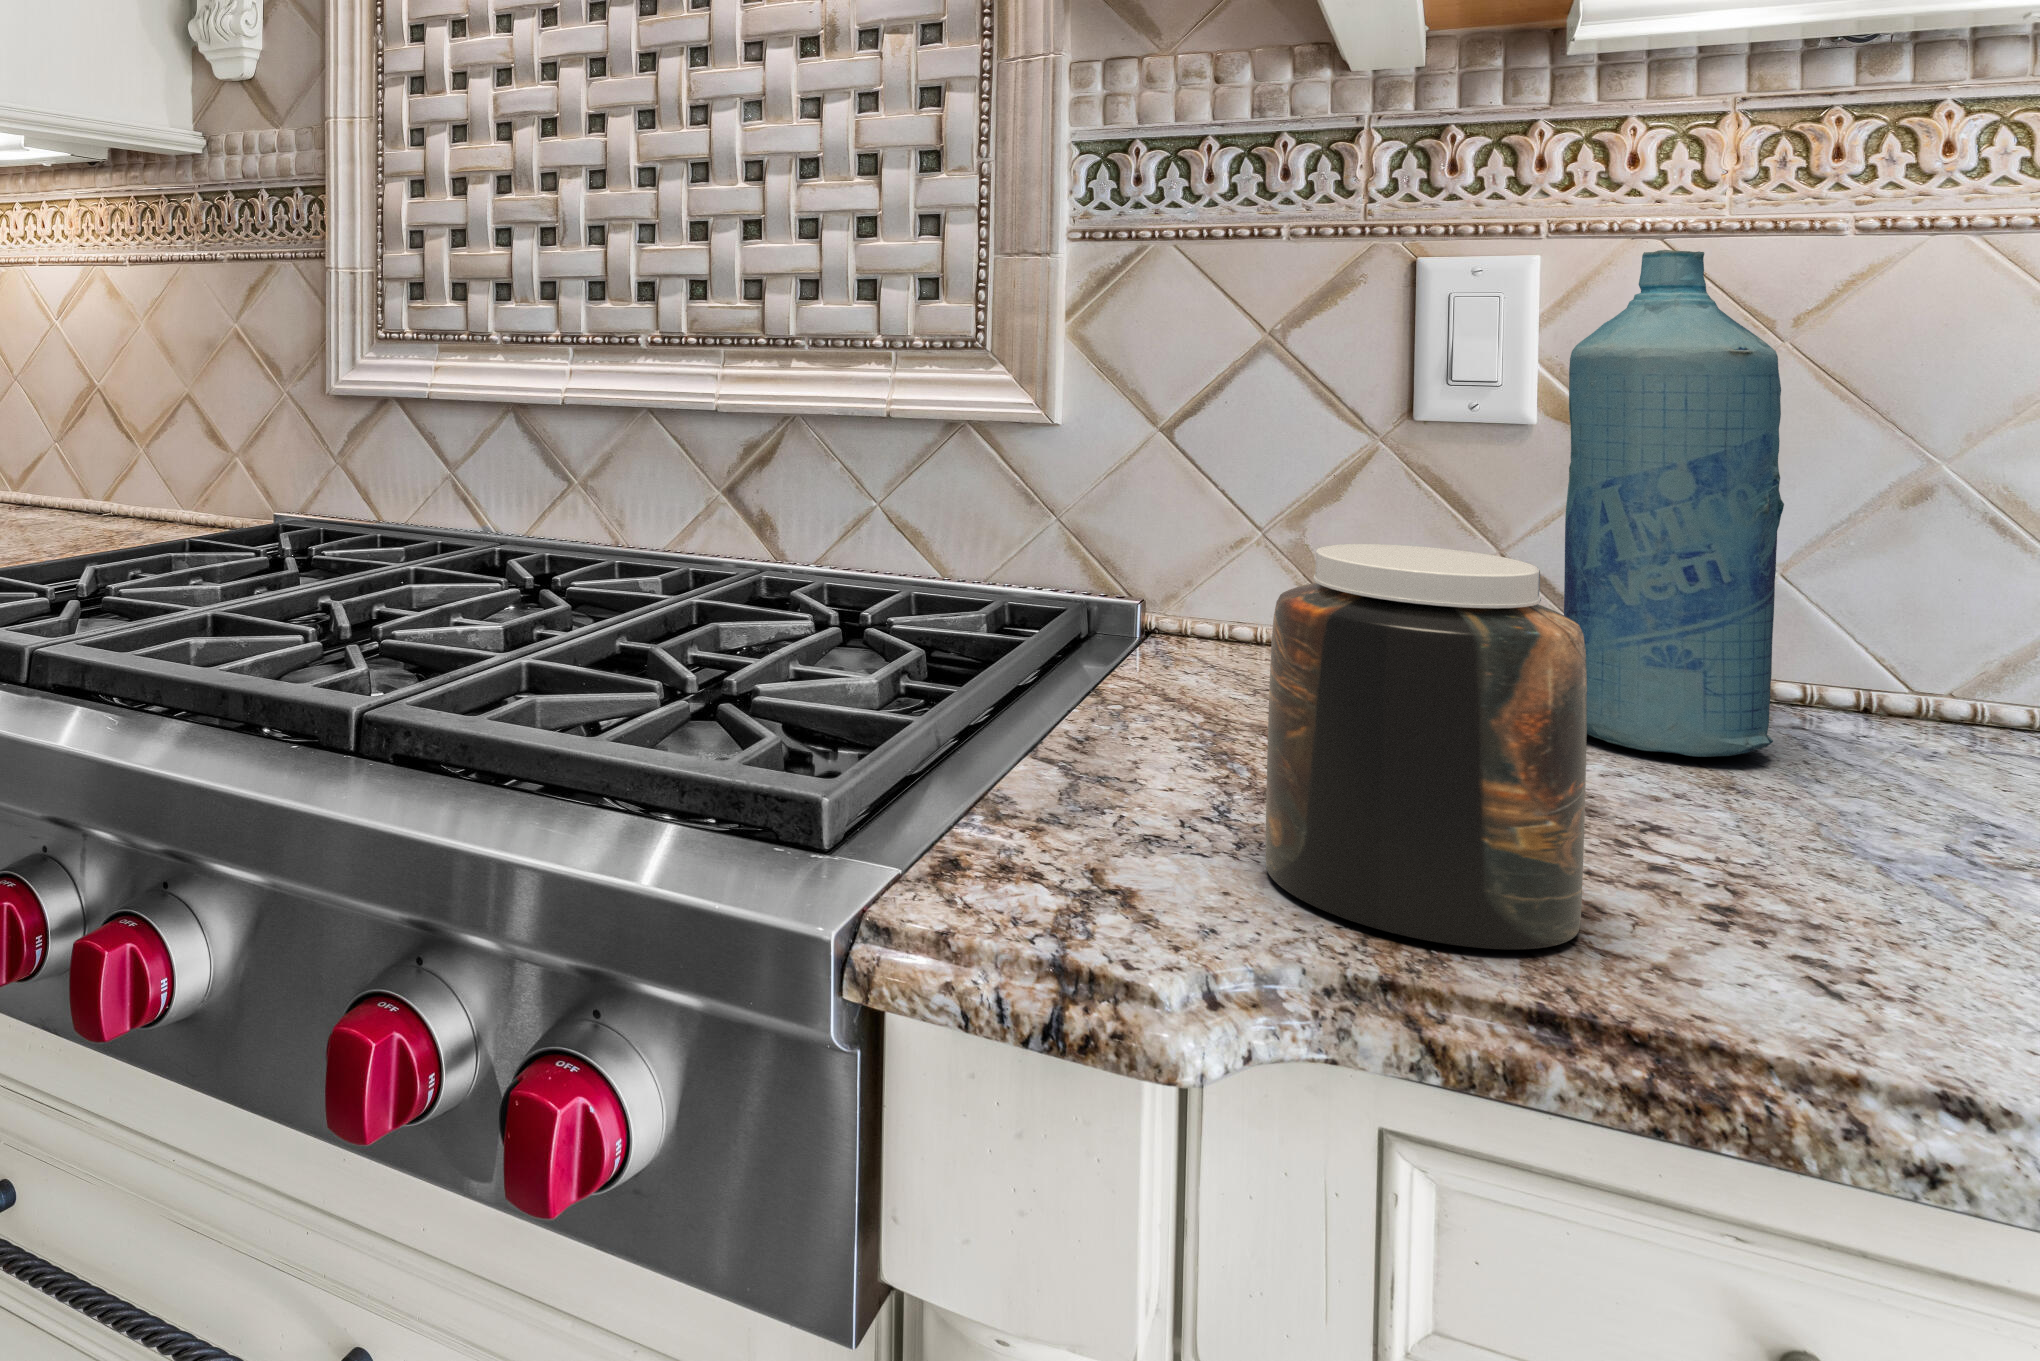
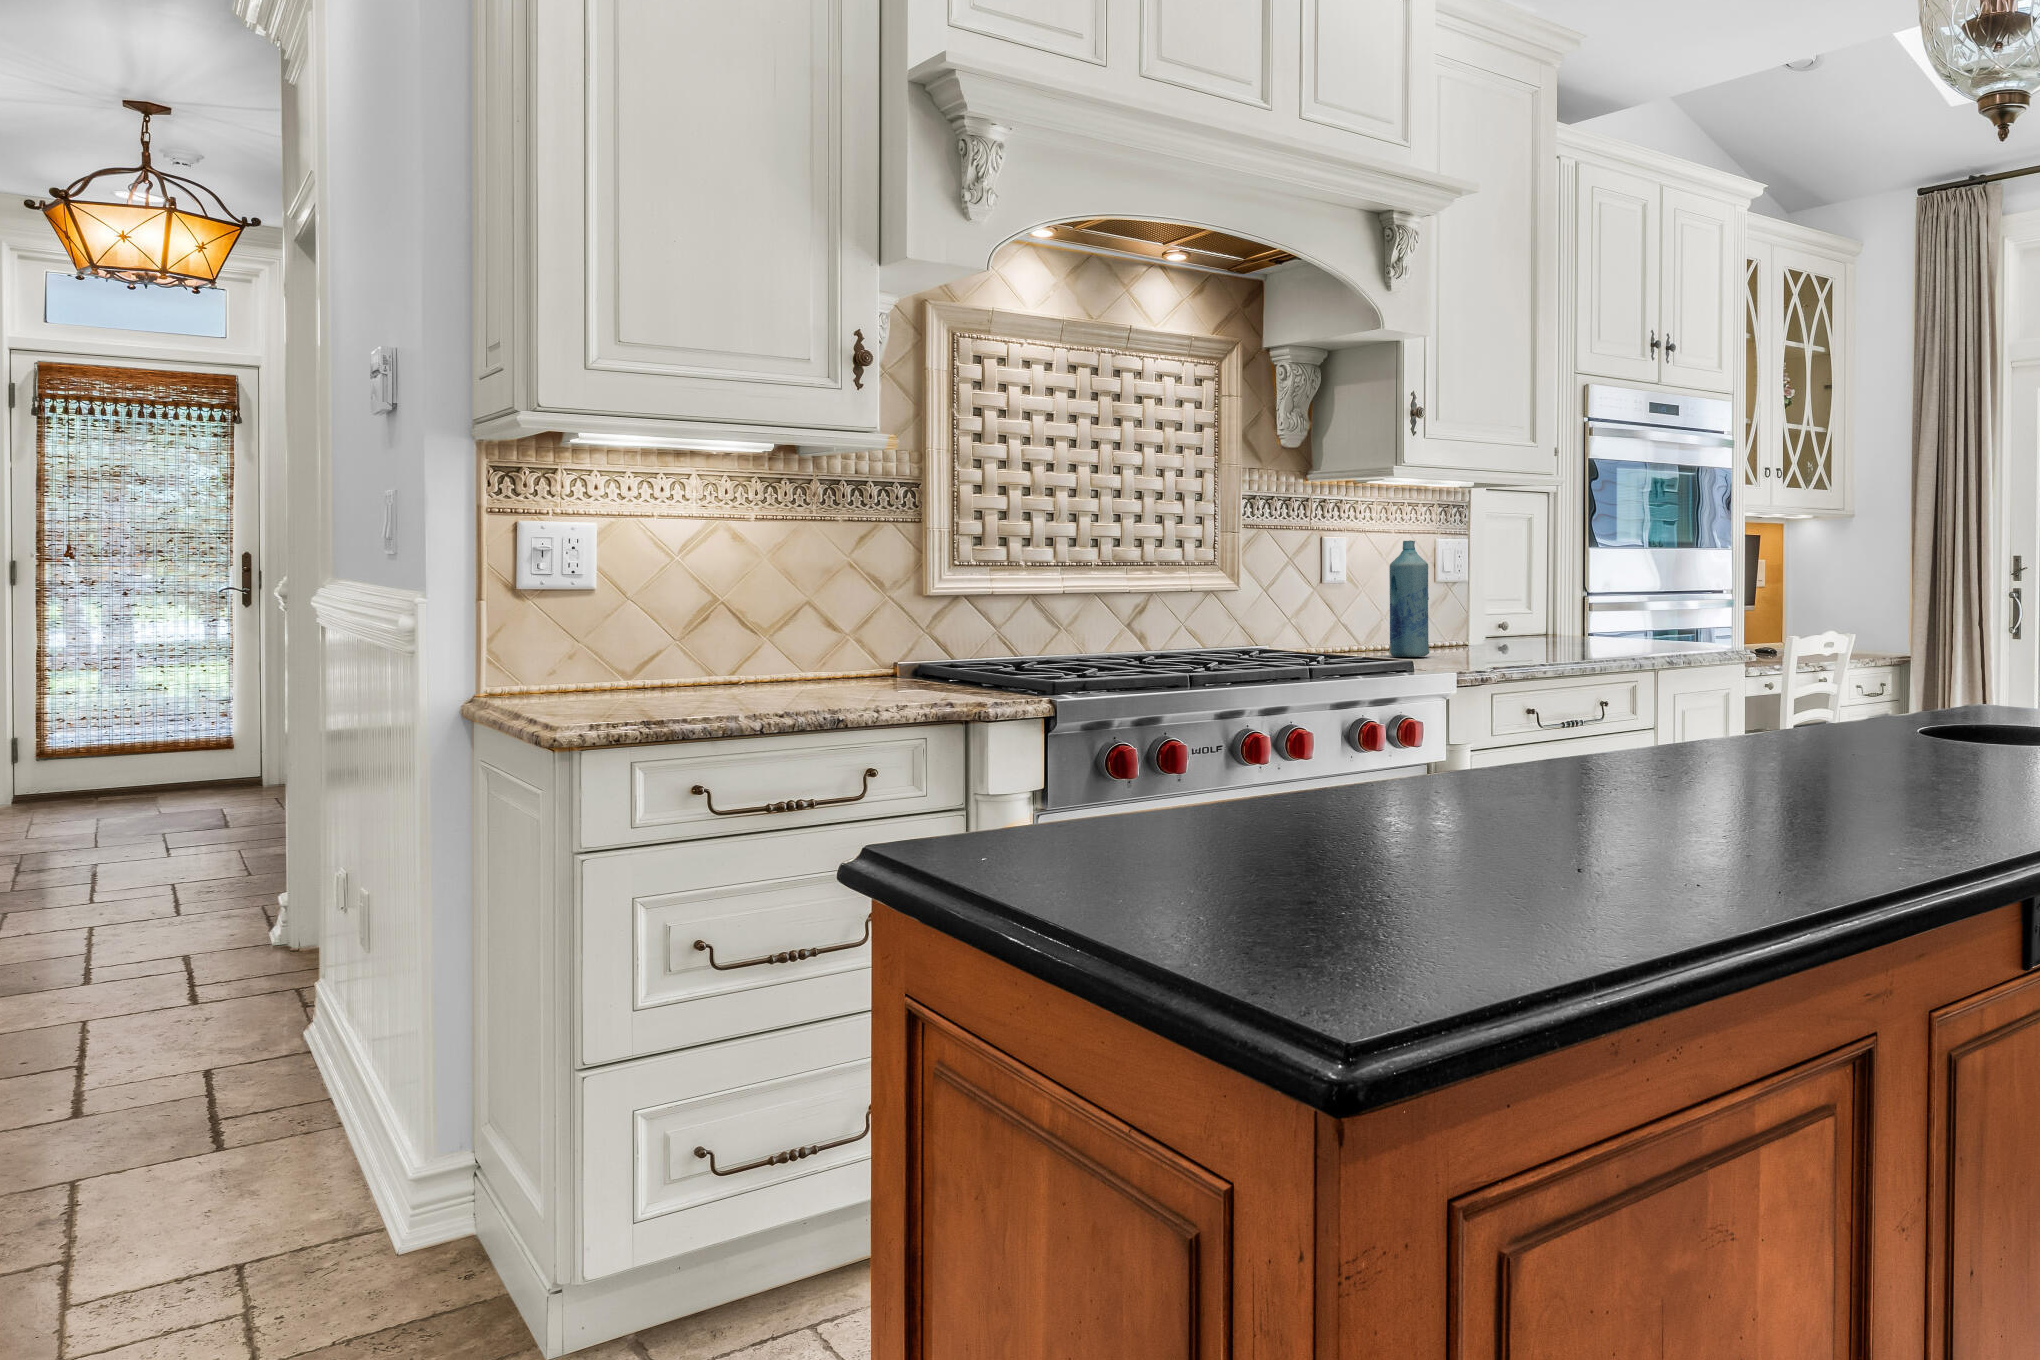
jar: present [1266,544,1587,949] -> none [1439,603,1489,667]

